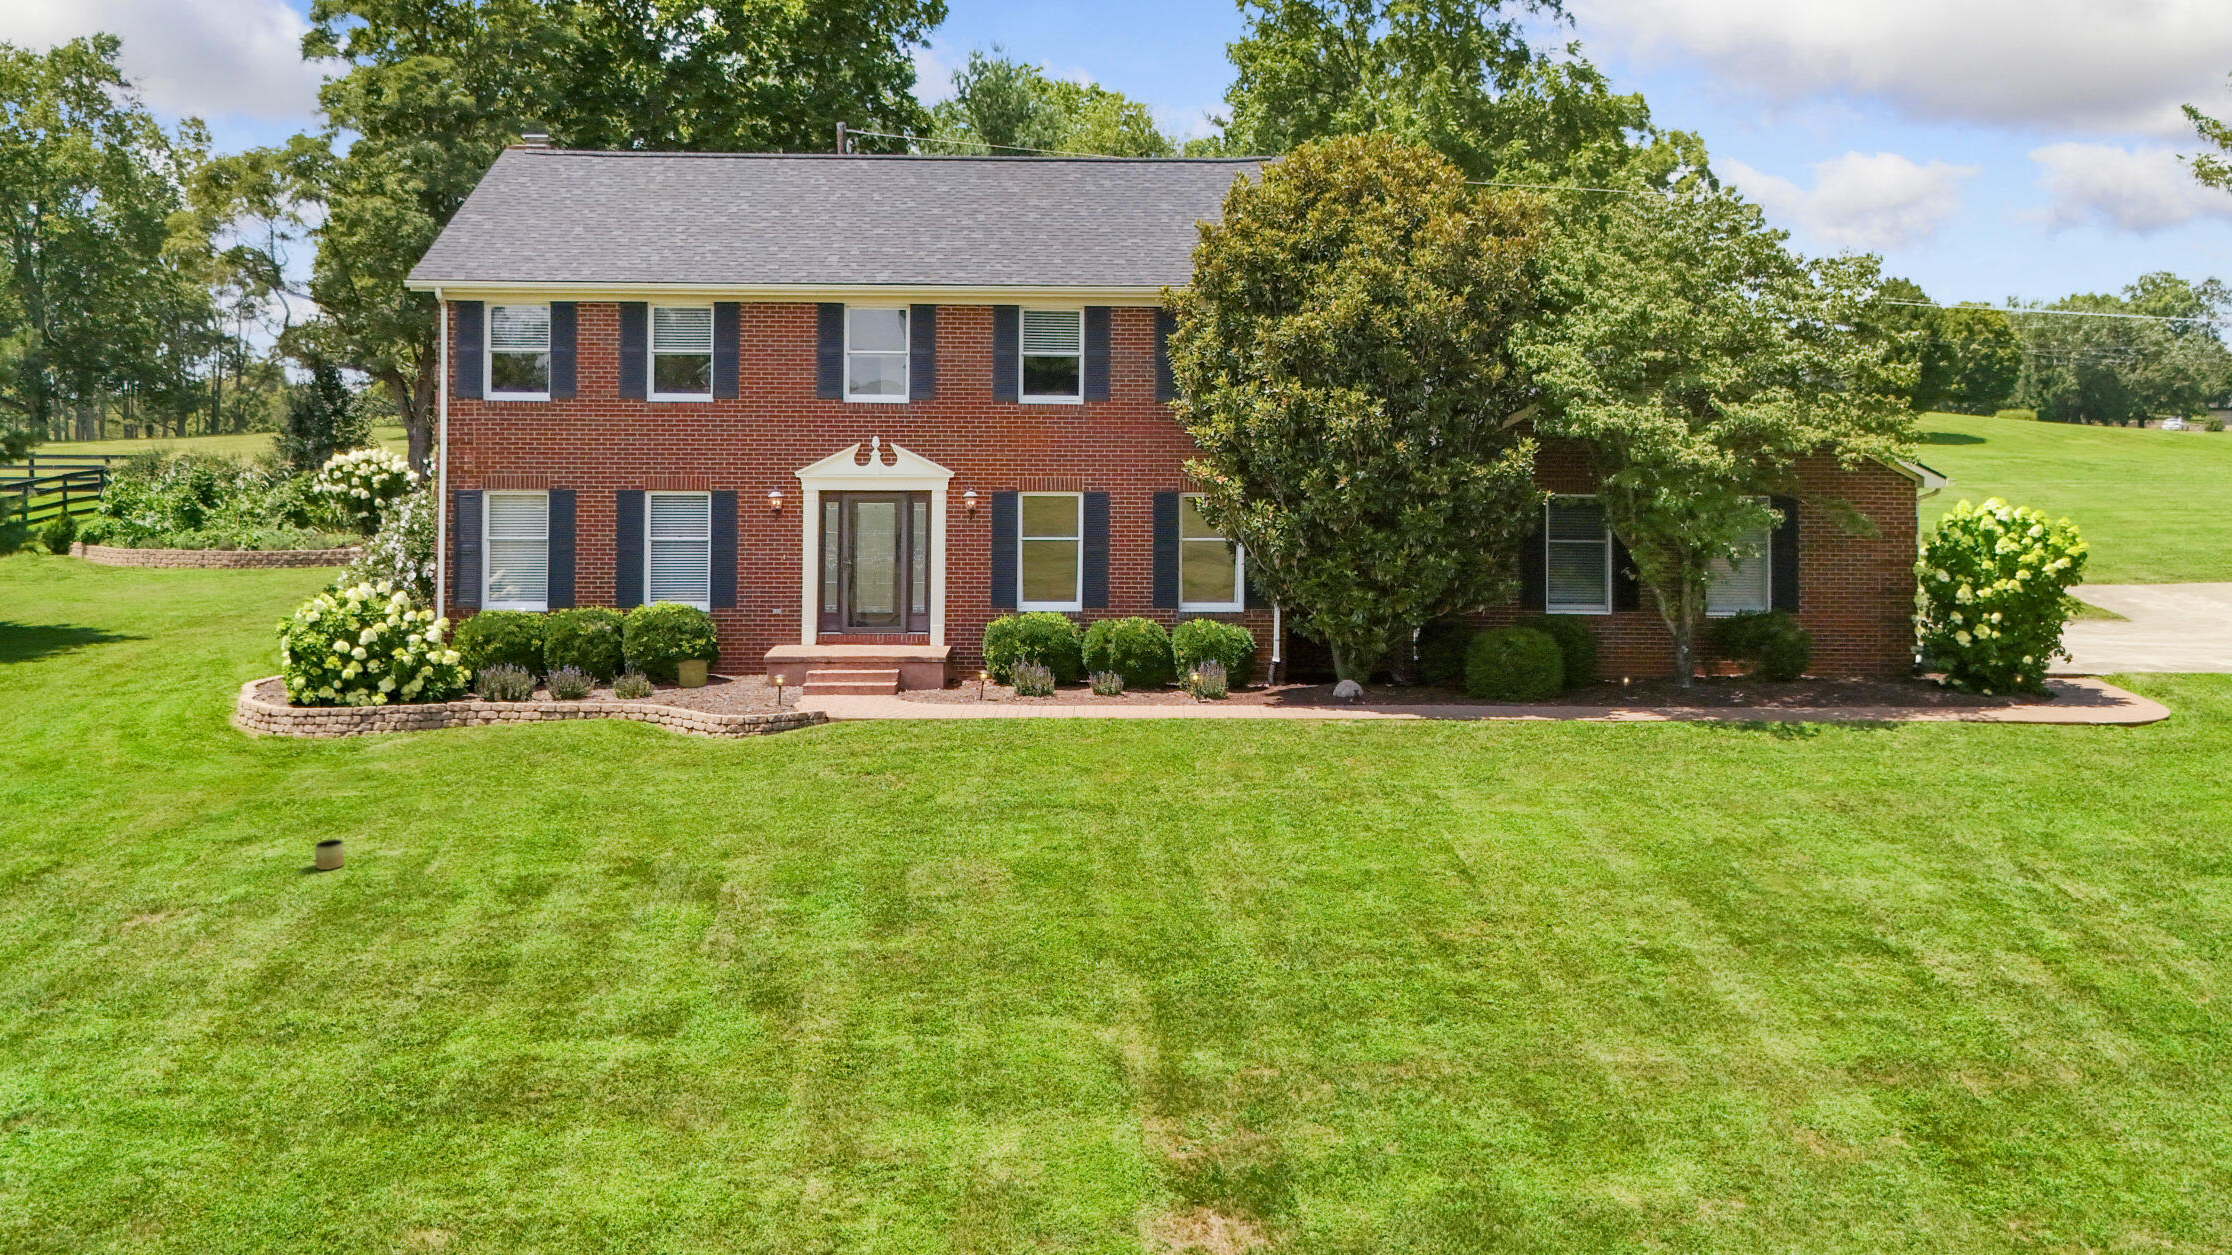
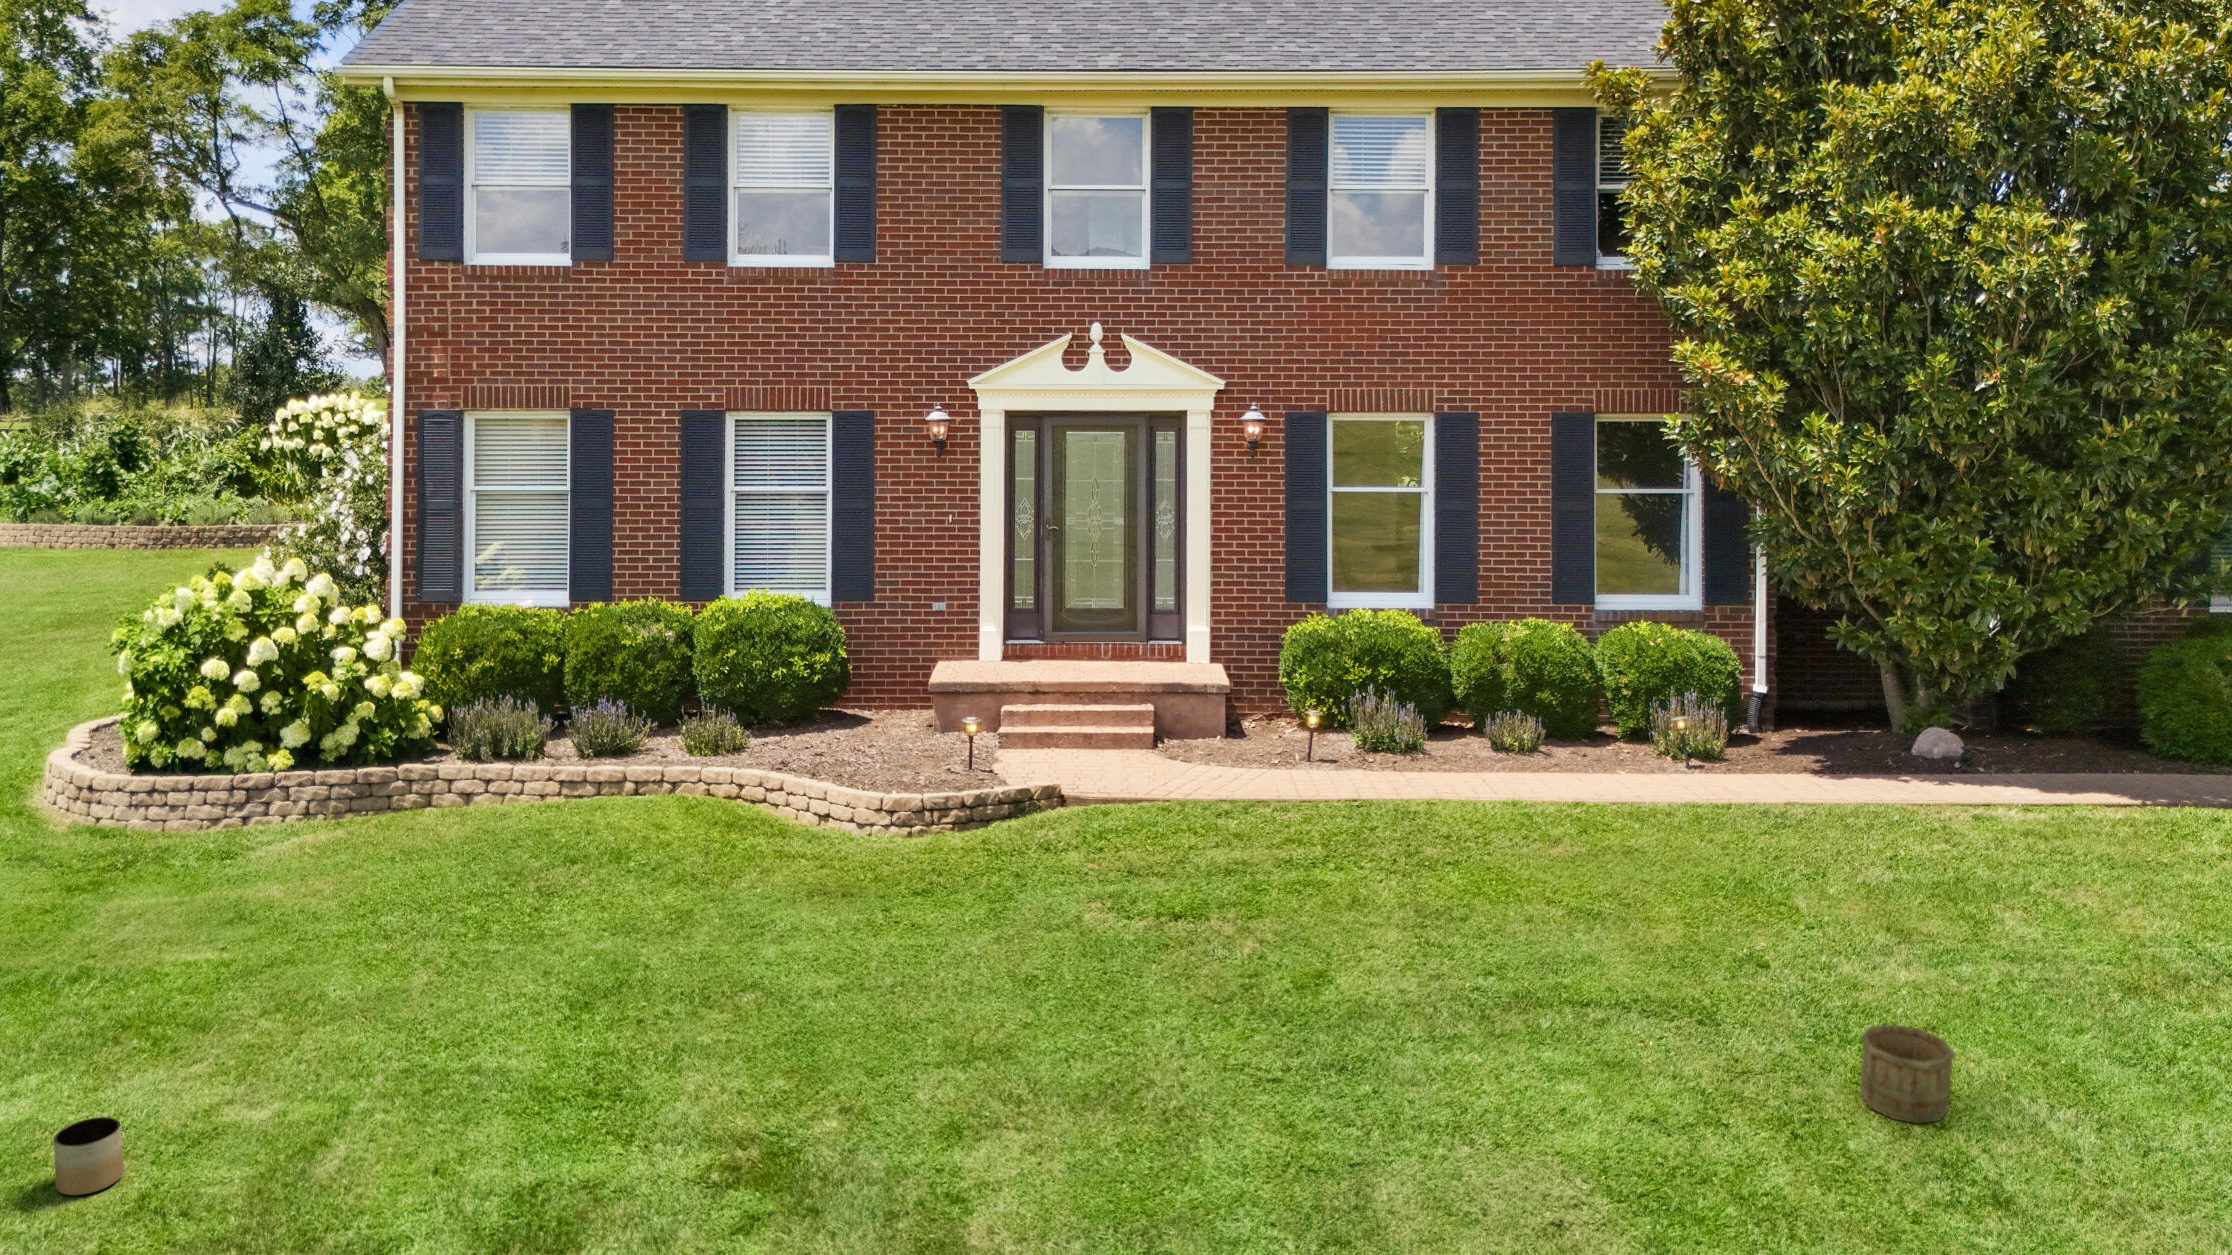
wooden bucket: present [678,660,707,688] -> present [1861,1024,1955,1124]

